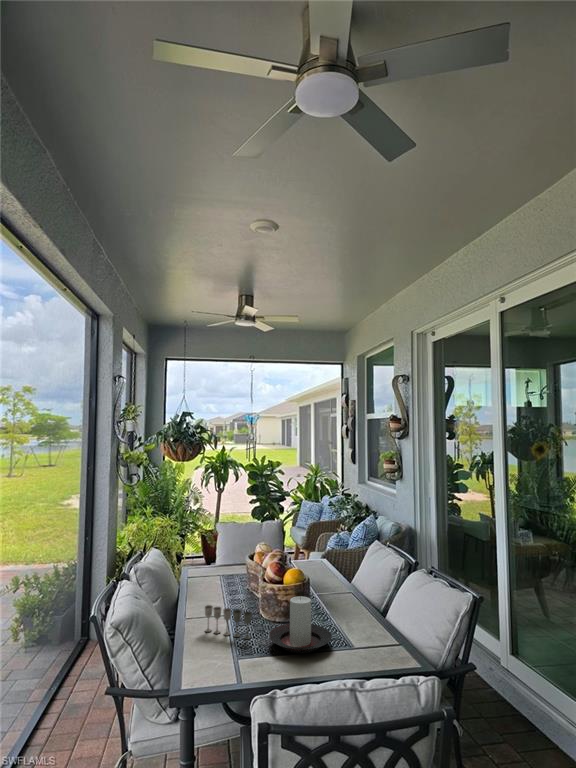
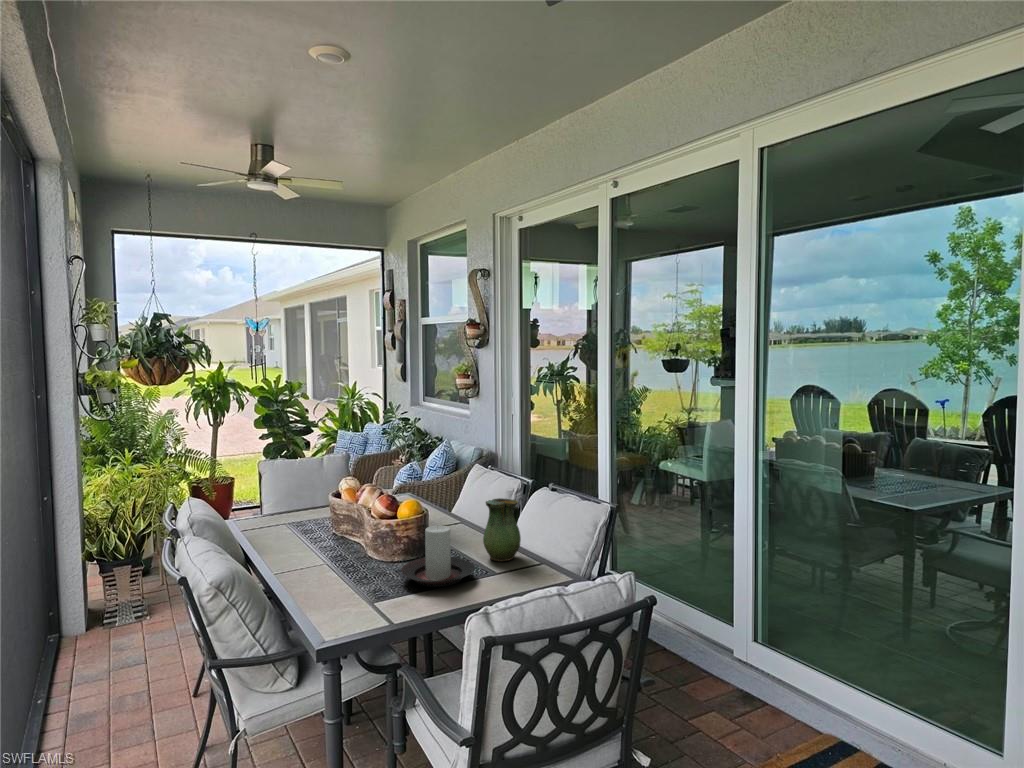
pitcher: none [349,577,383,636] -> present [483,498,521,561]
wine glass: present [205,605,252,639] -> none [310,551,376,583]

